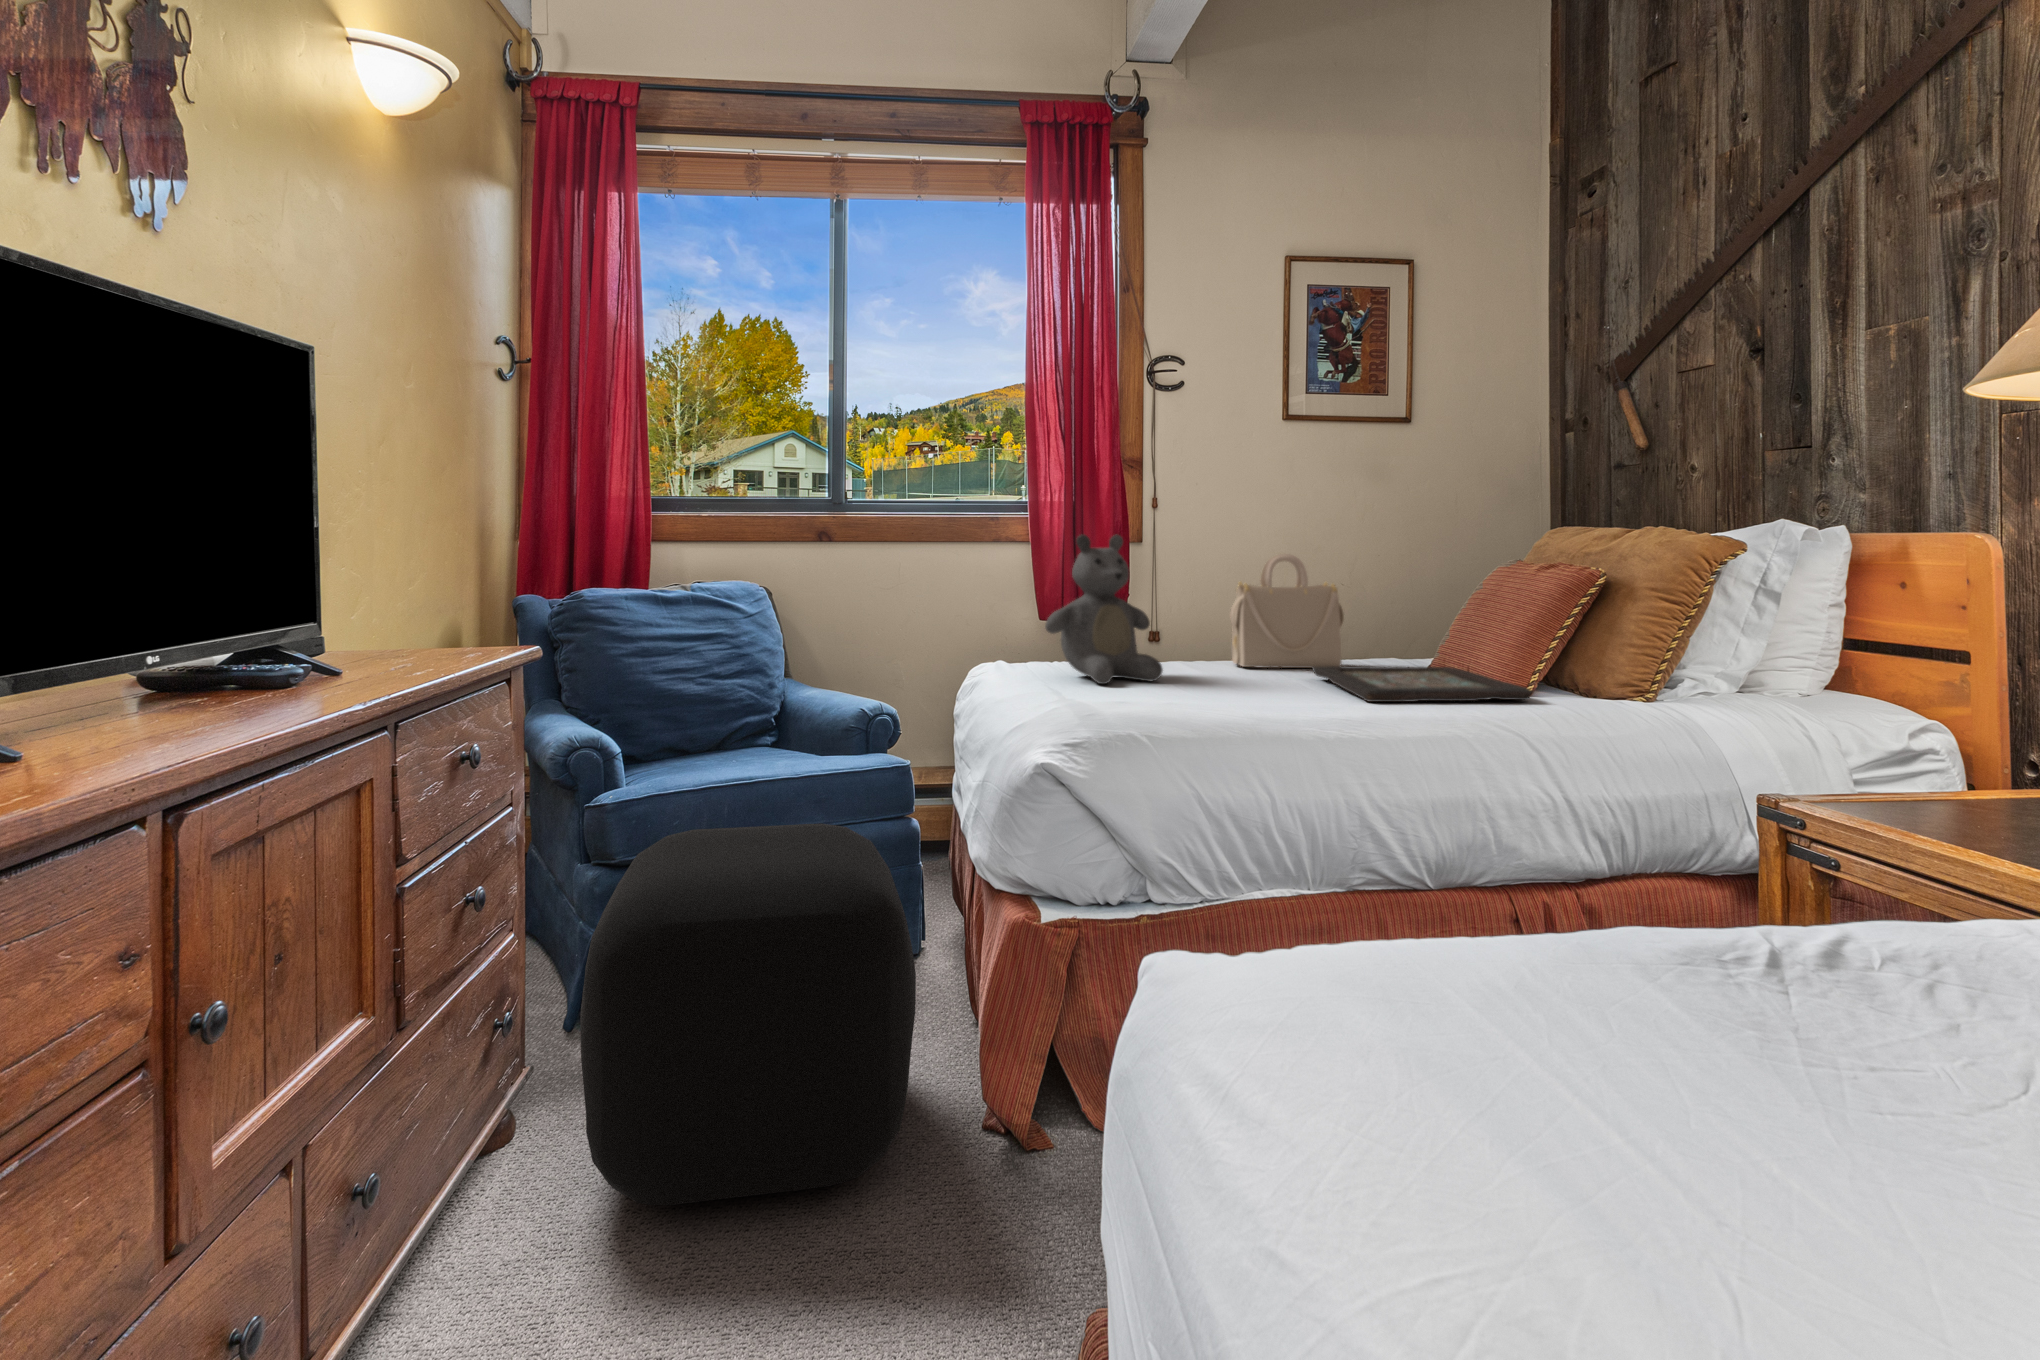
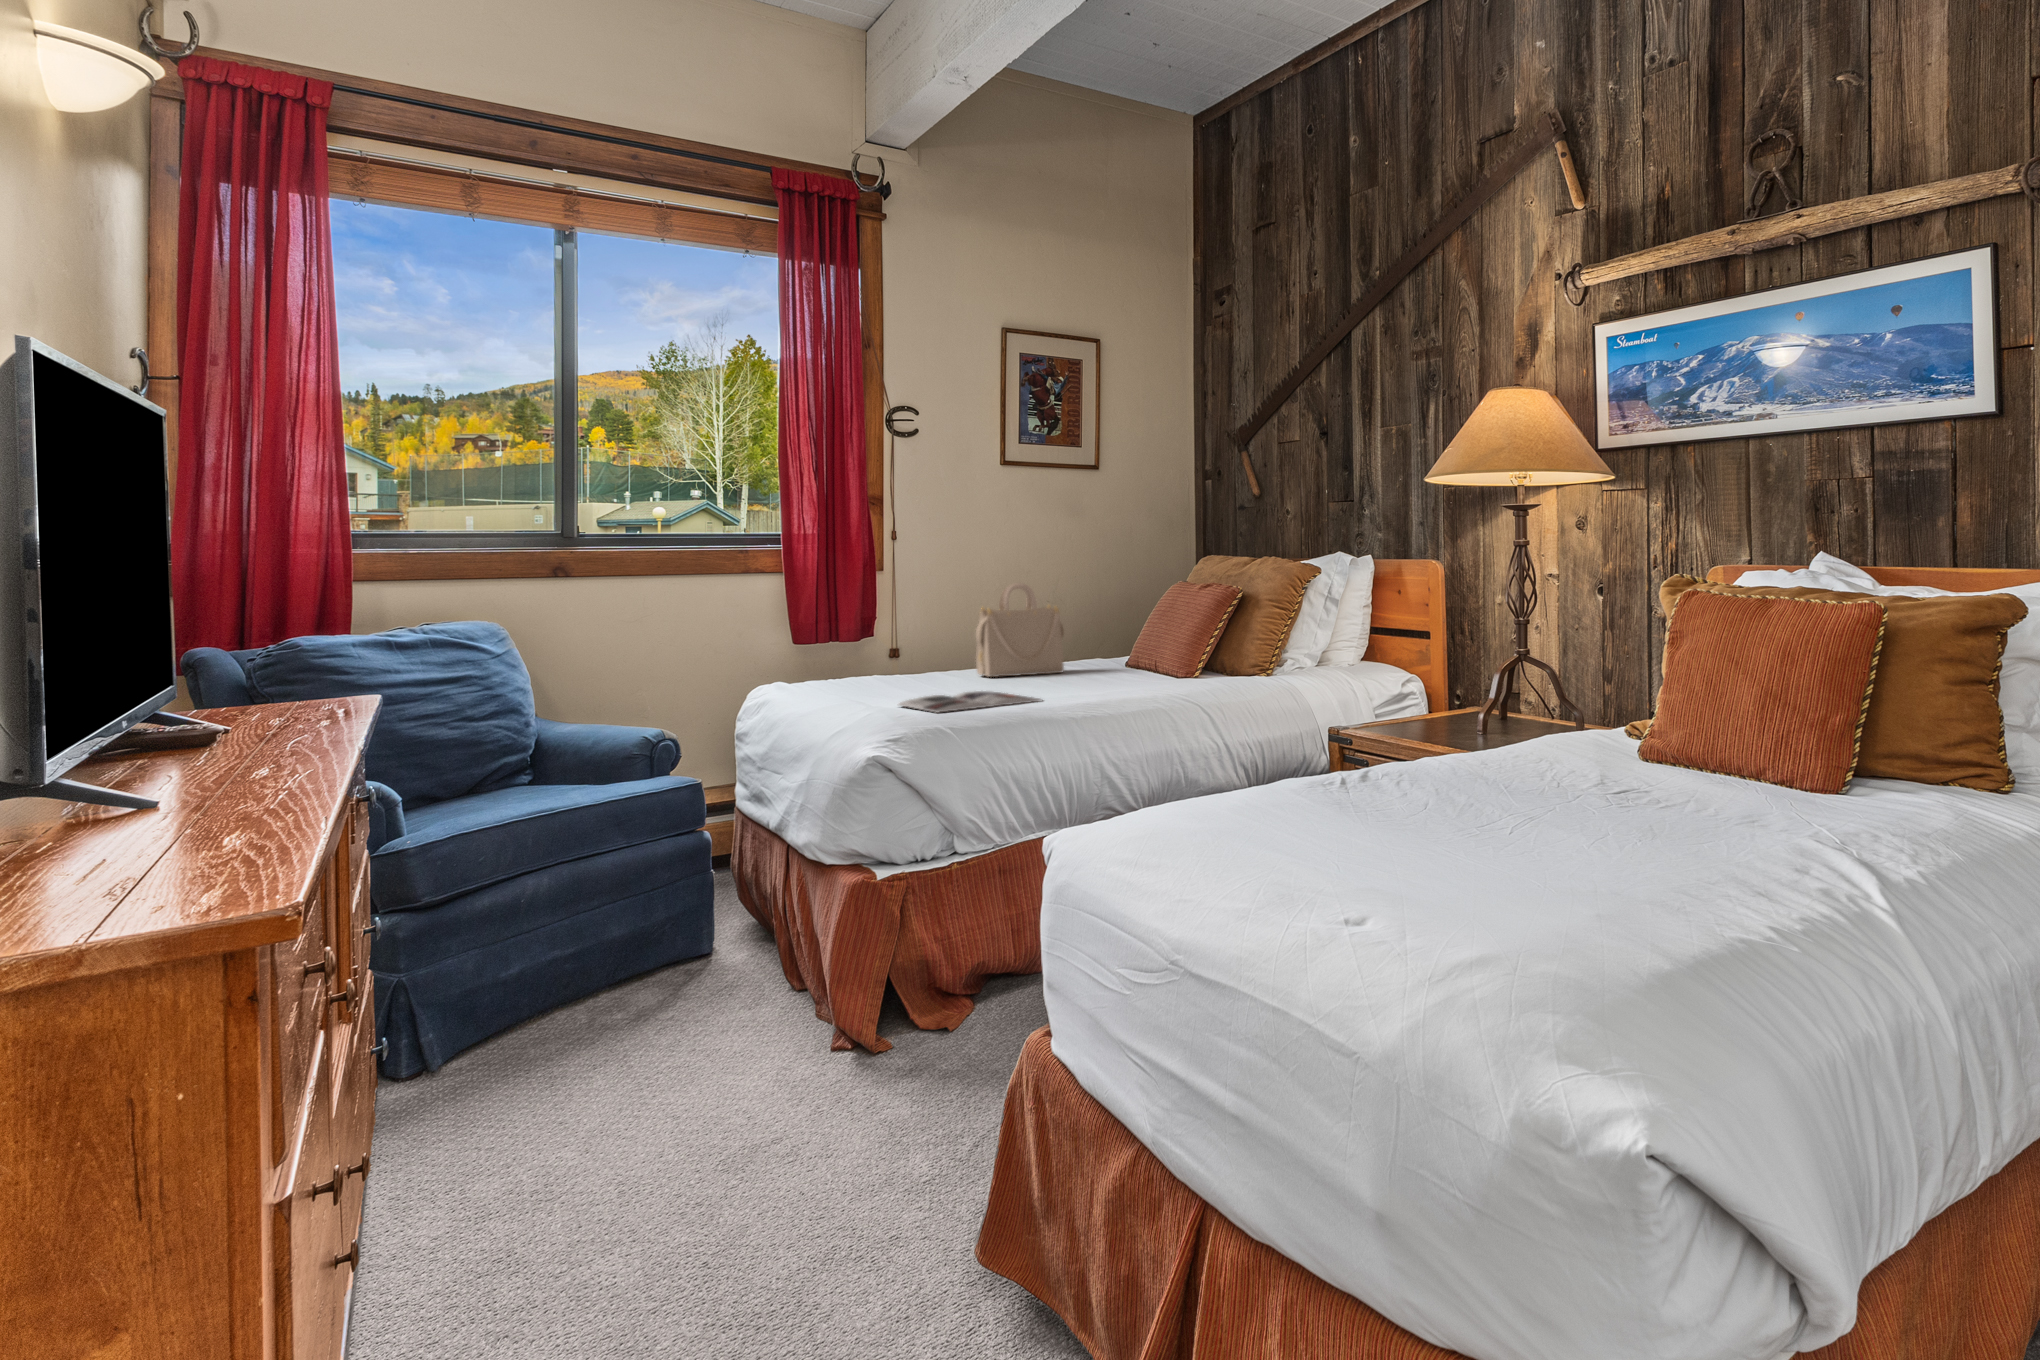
teddy bear: present [1045,534,1163,684] -> none [829,570,932,696]
decorative tray: present [1312,666,1534,702] -> none [1046,665,1200,691]
magazine: none [1100,689,1290,717] -> present [899,691,1041,713]
ottoman: present [580,823,916,1205] -> none [475,826,785,1142]

